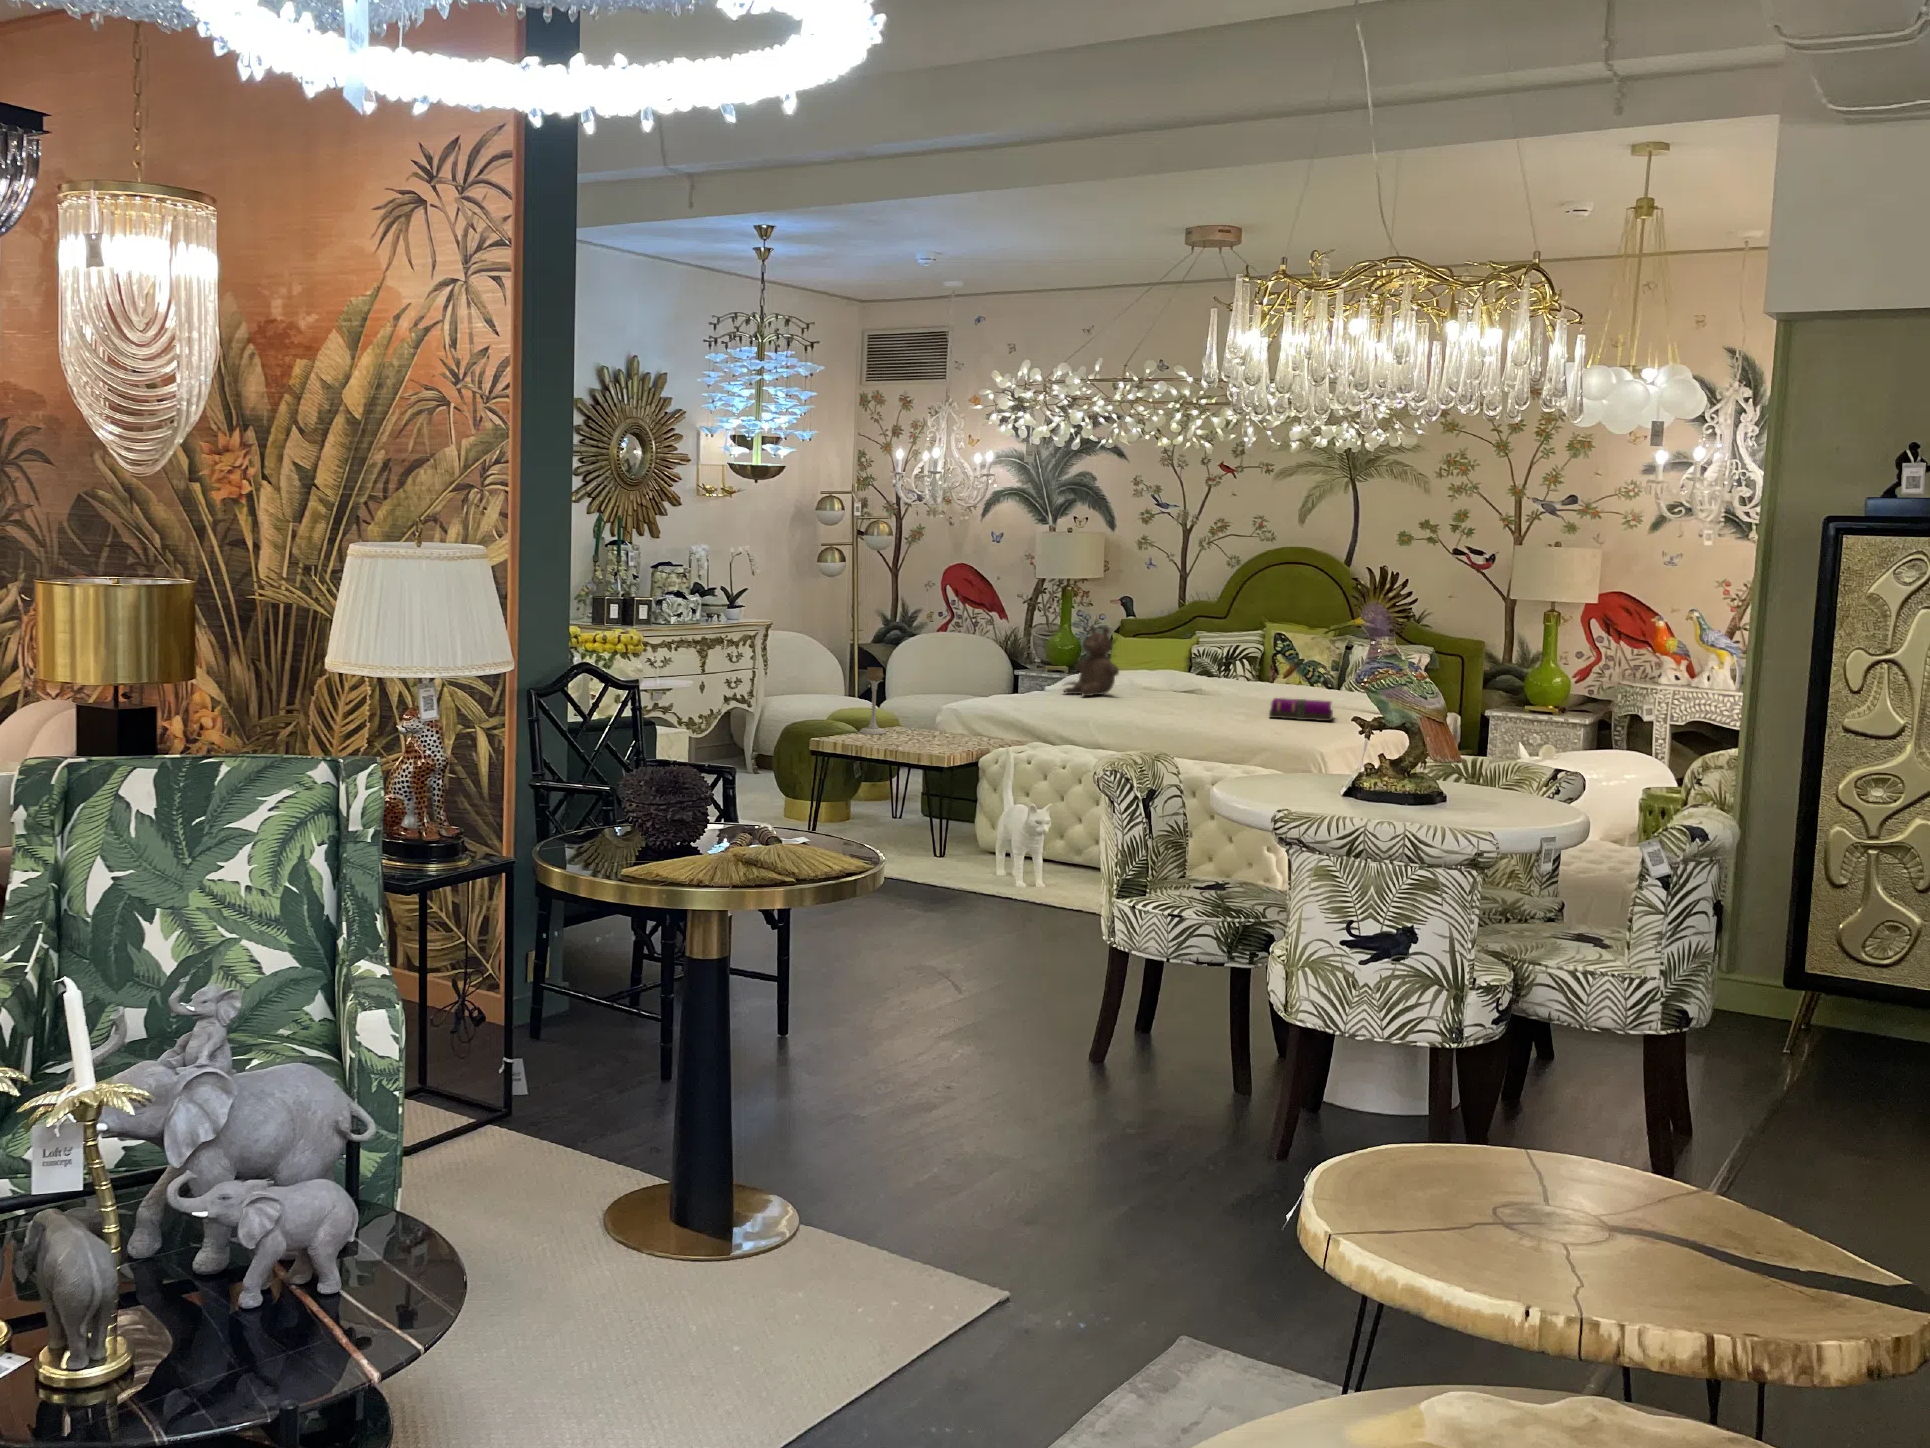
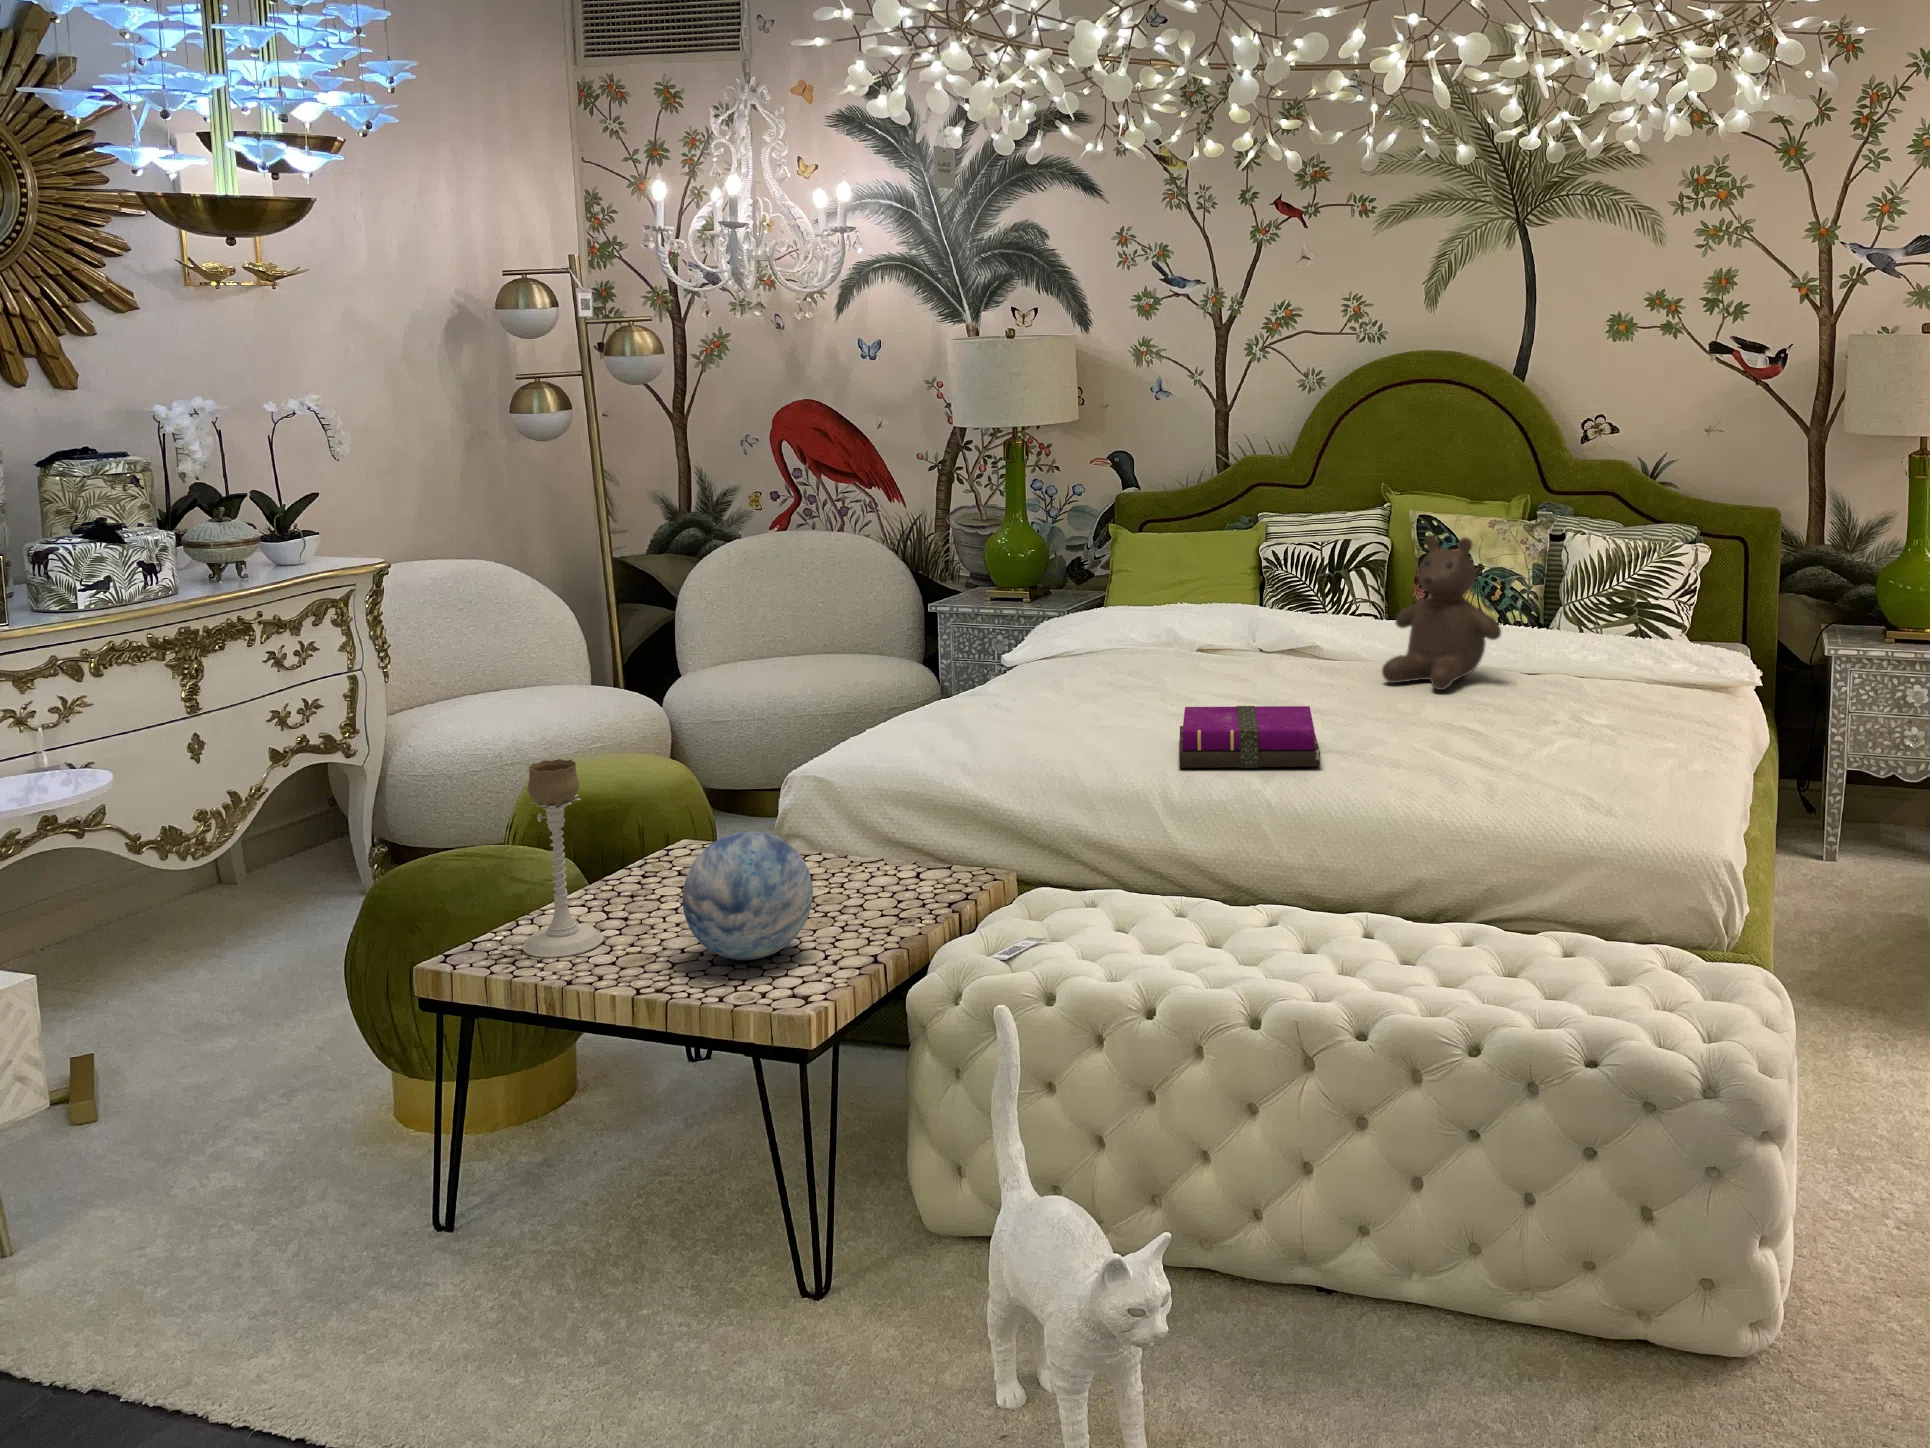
teddy bear: present [1064,626,1119,696] -> present [1382,534,1501,690]
decorative orb: none [917,694,961,739] -> present [682,831,813,960]
notebook: present [1269,698,1333,721] -> present [1179,706,1320,768]

